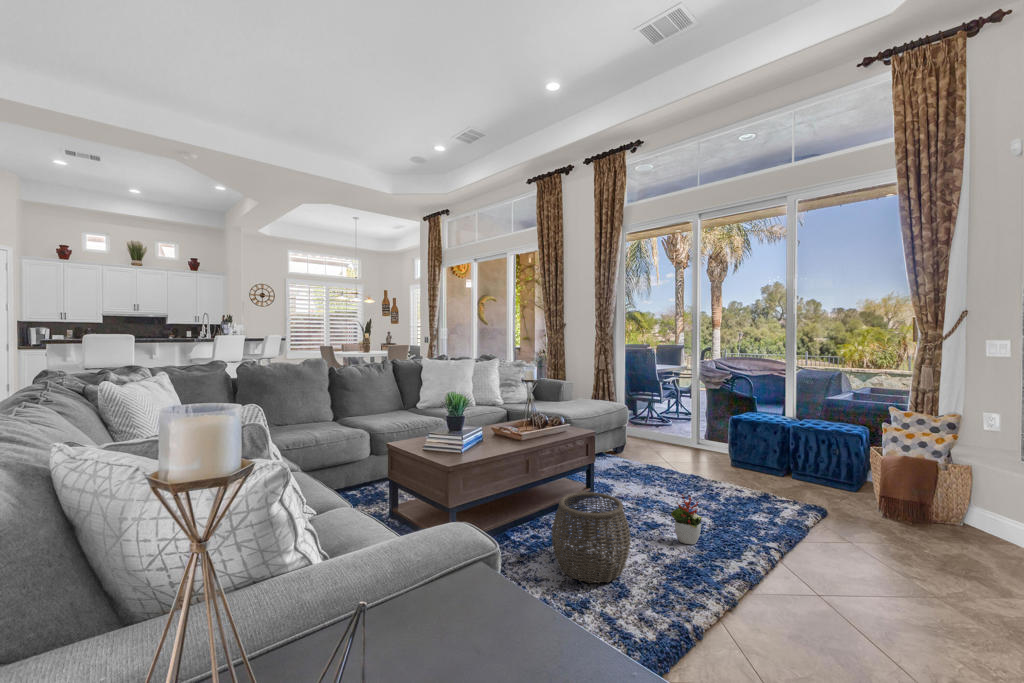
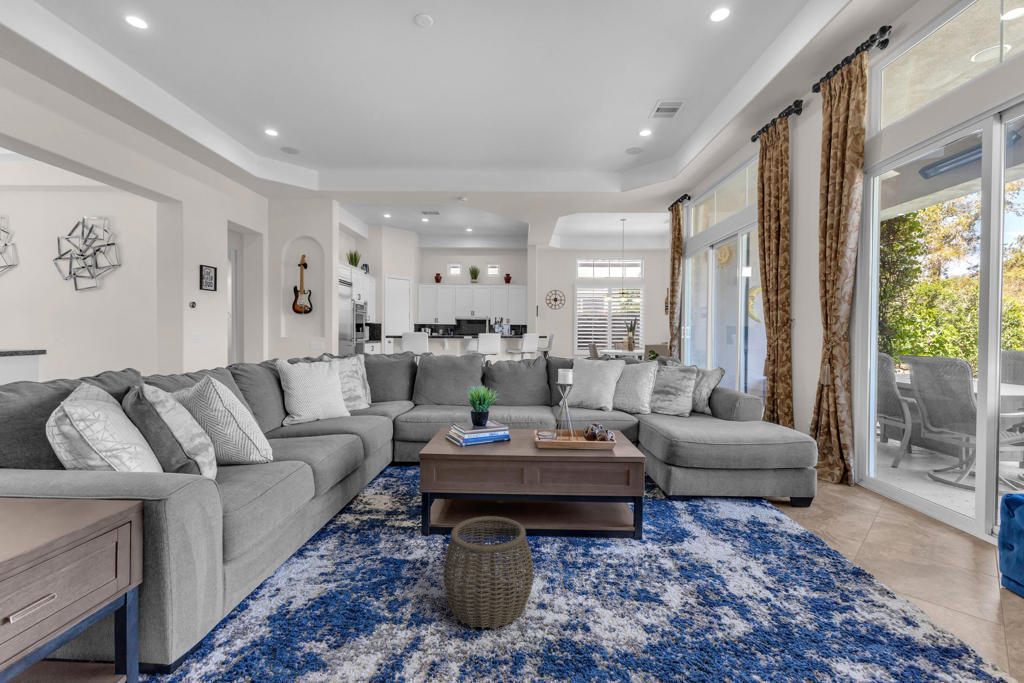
decorative plant: present [671,495,702,544] -> none [632,569,669,650]

